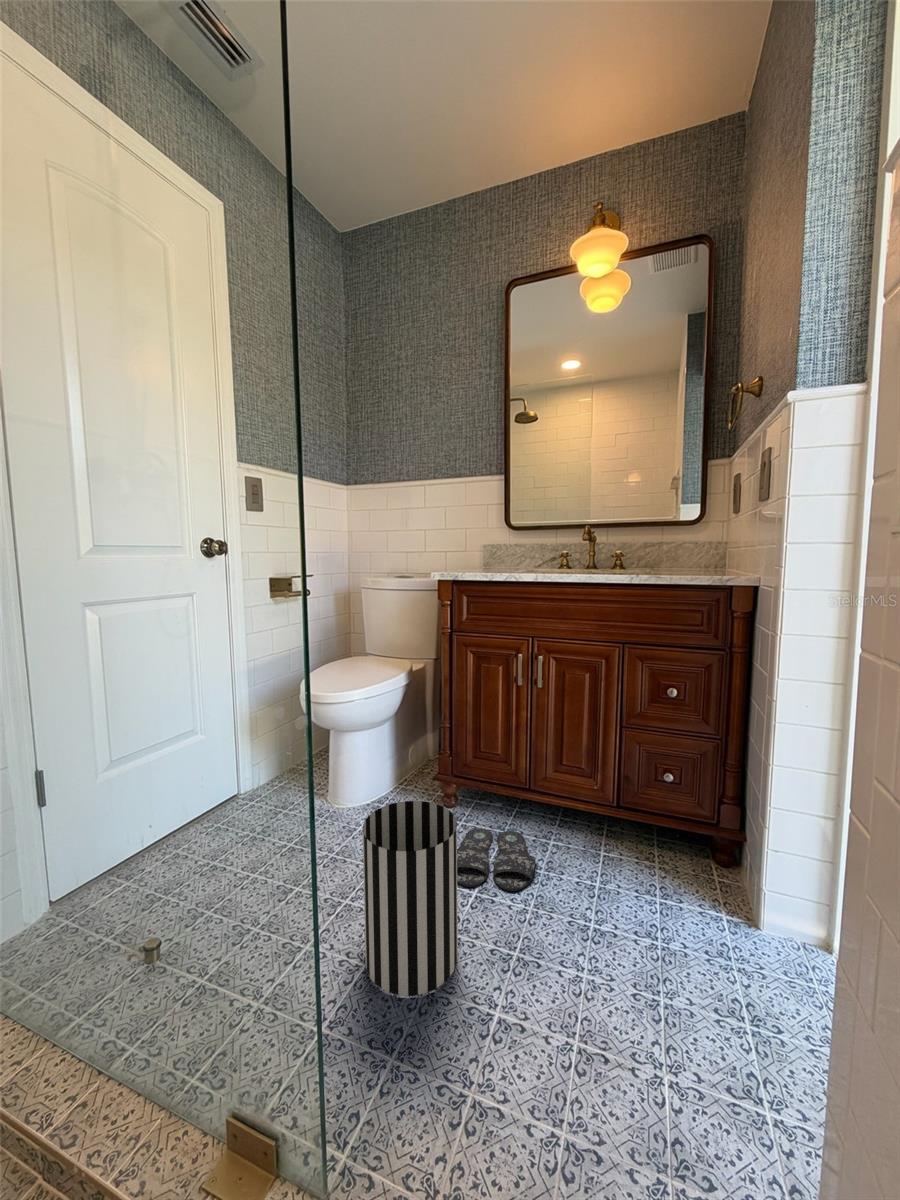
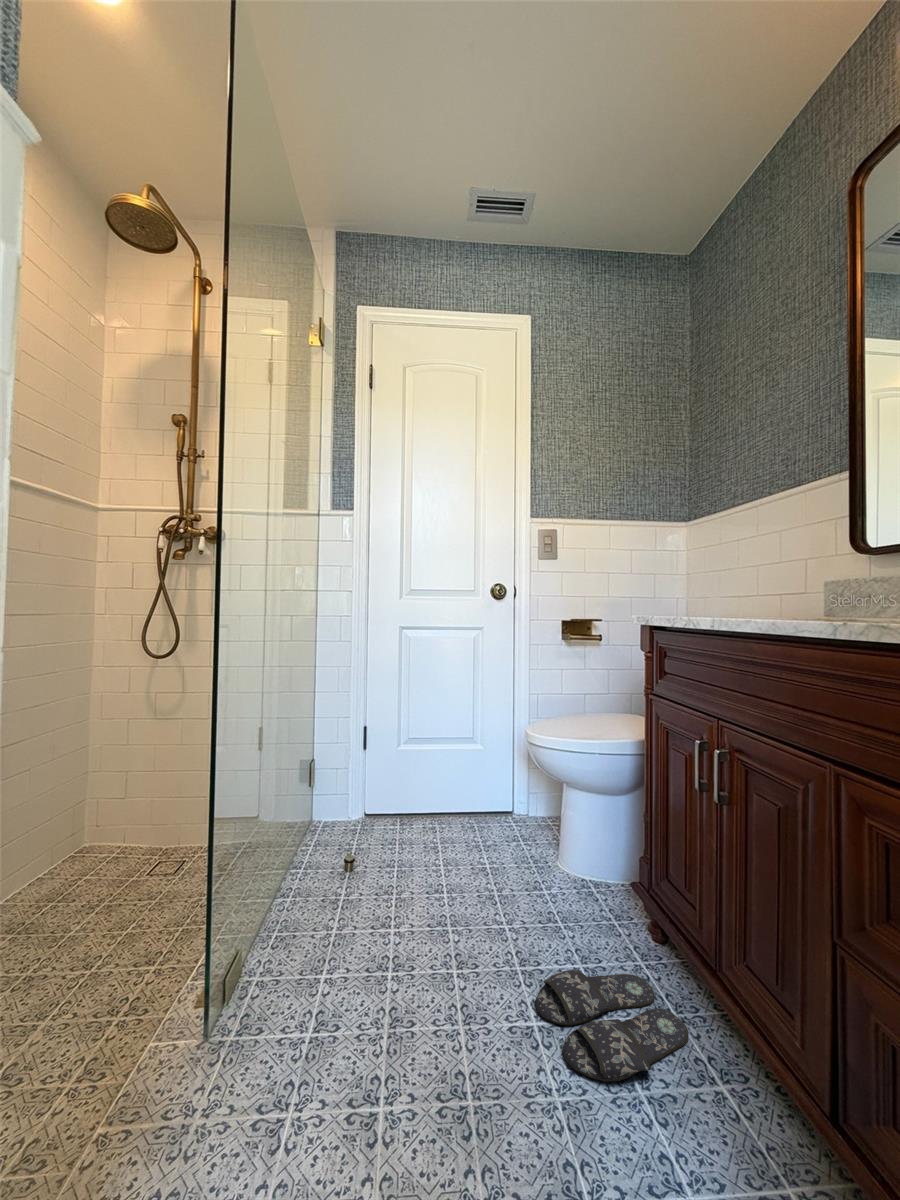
wastebasket: present [363,801,458,996] -> none [369,837,470,1044]

